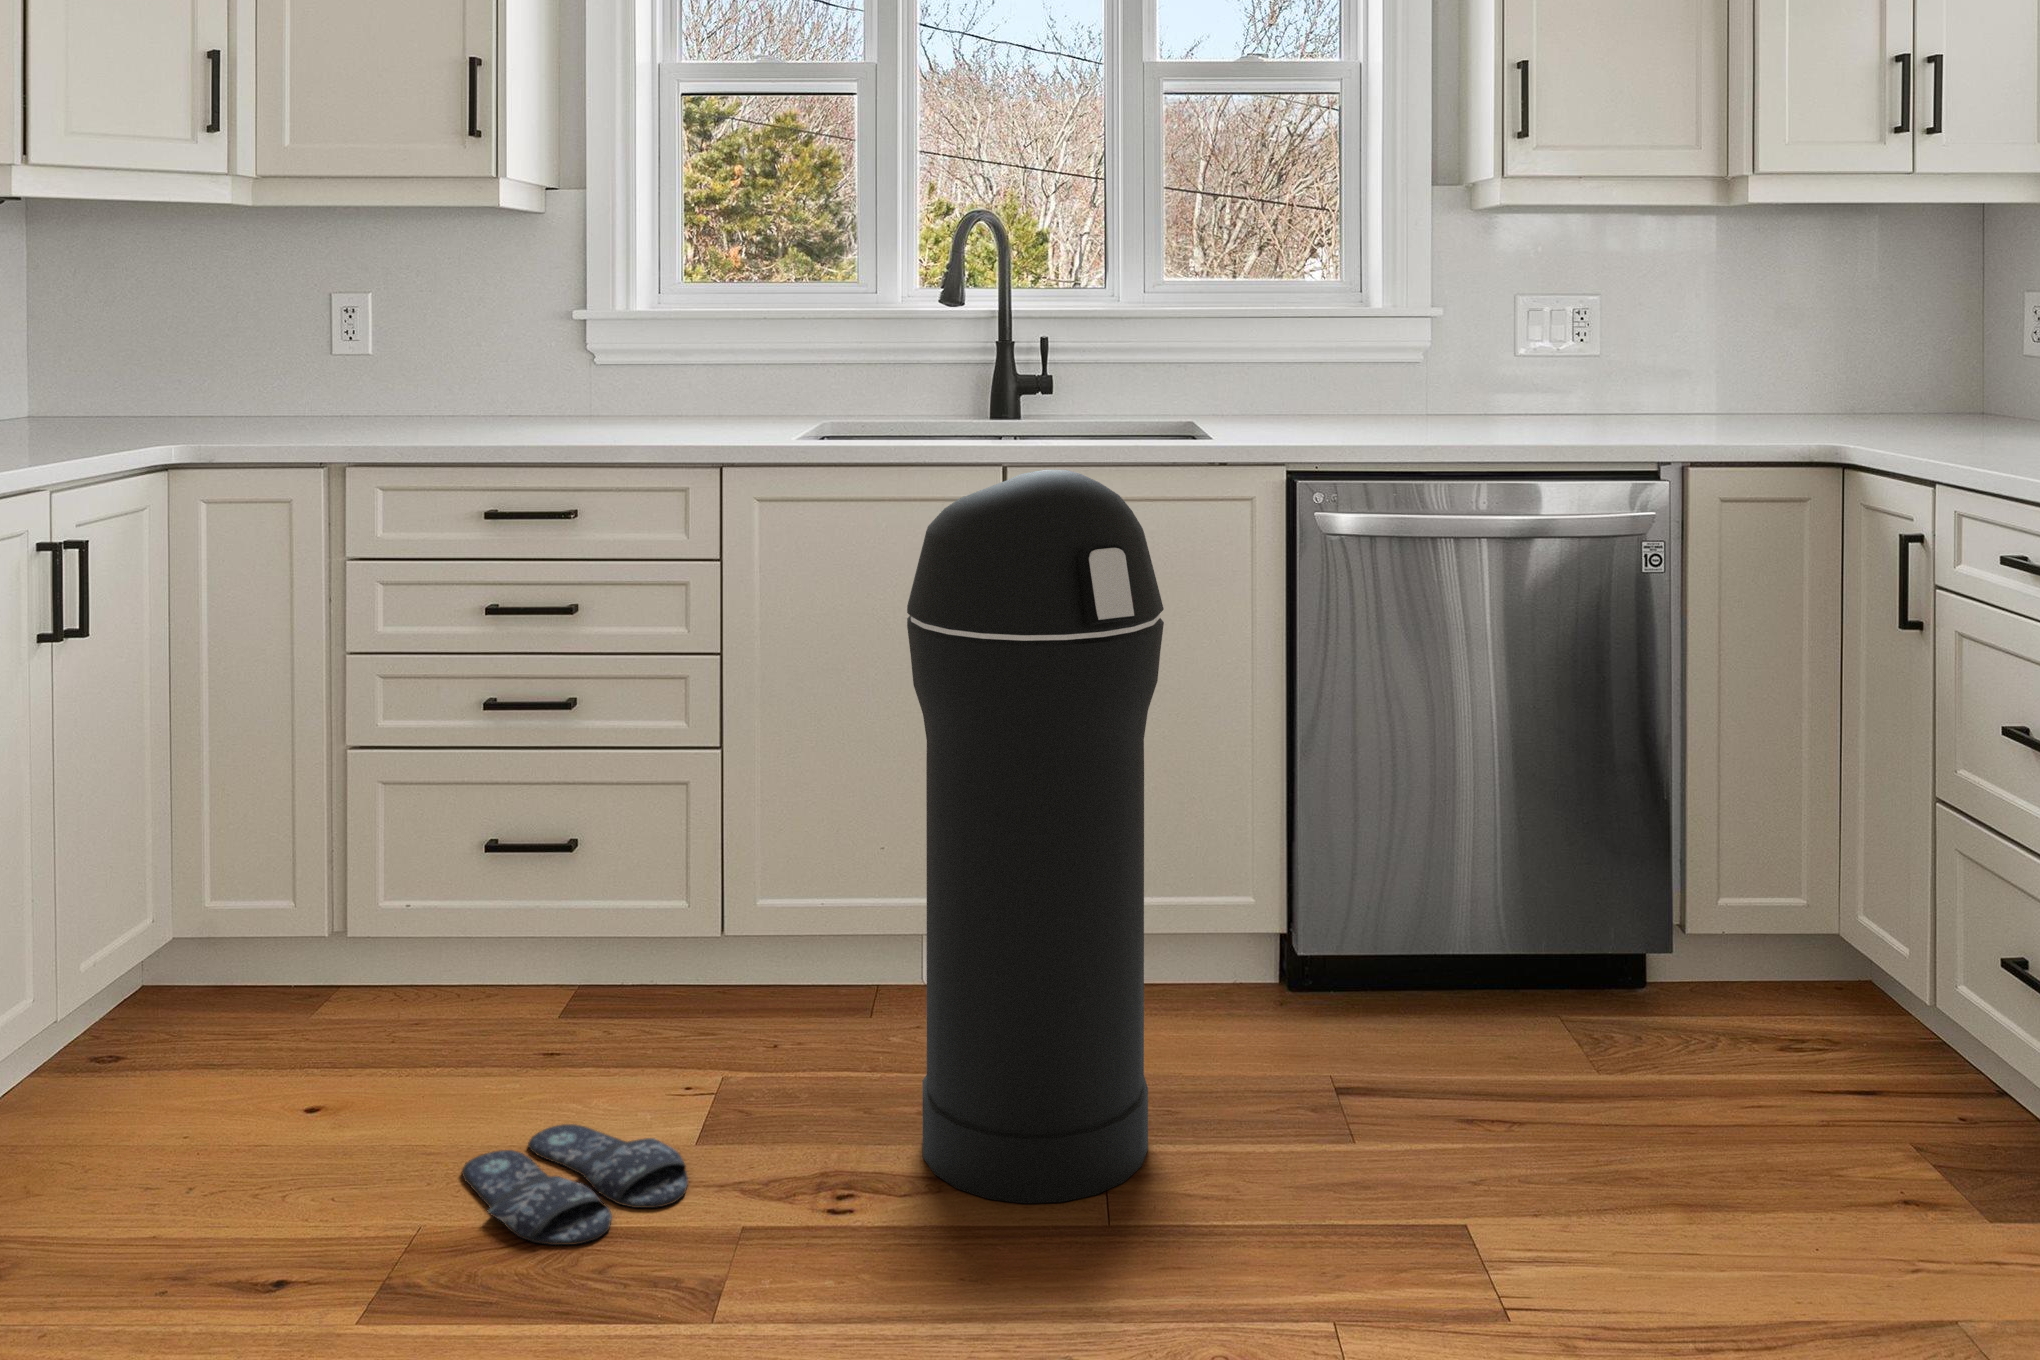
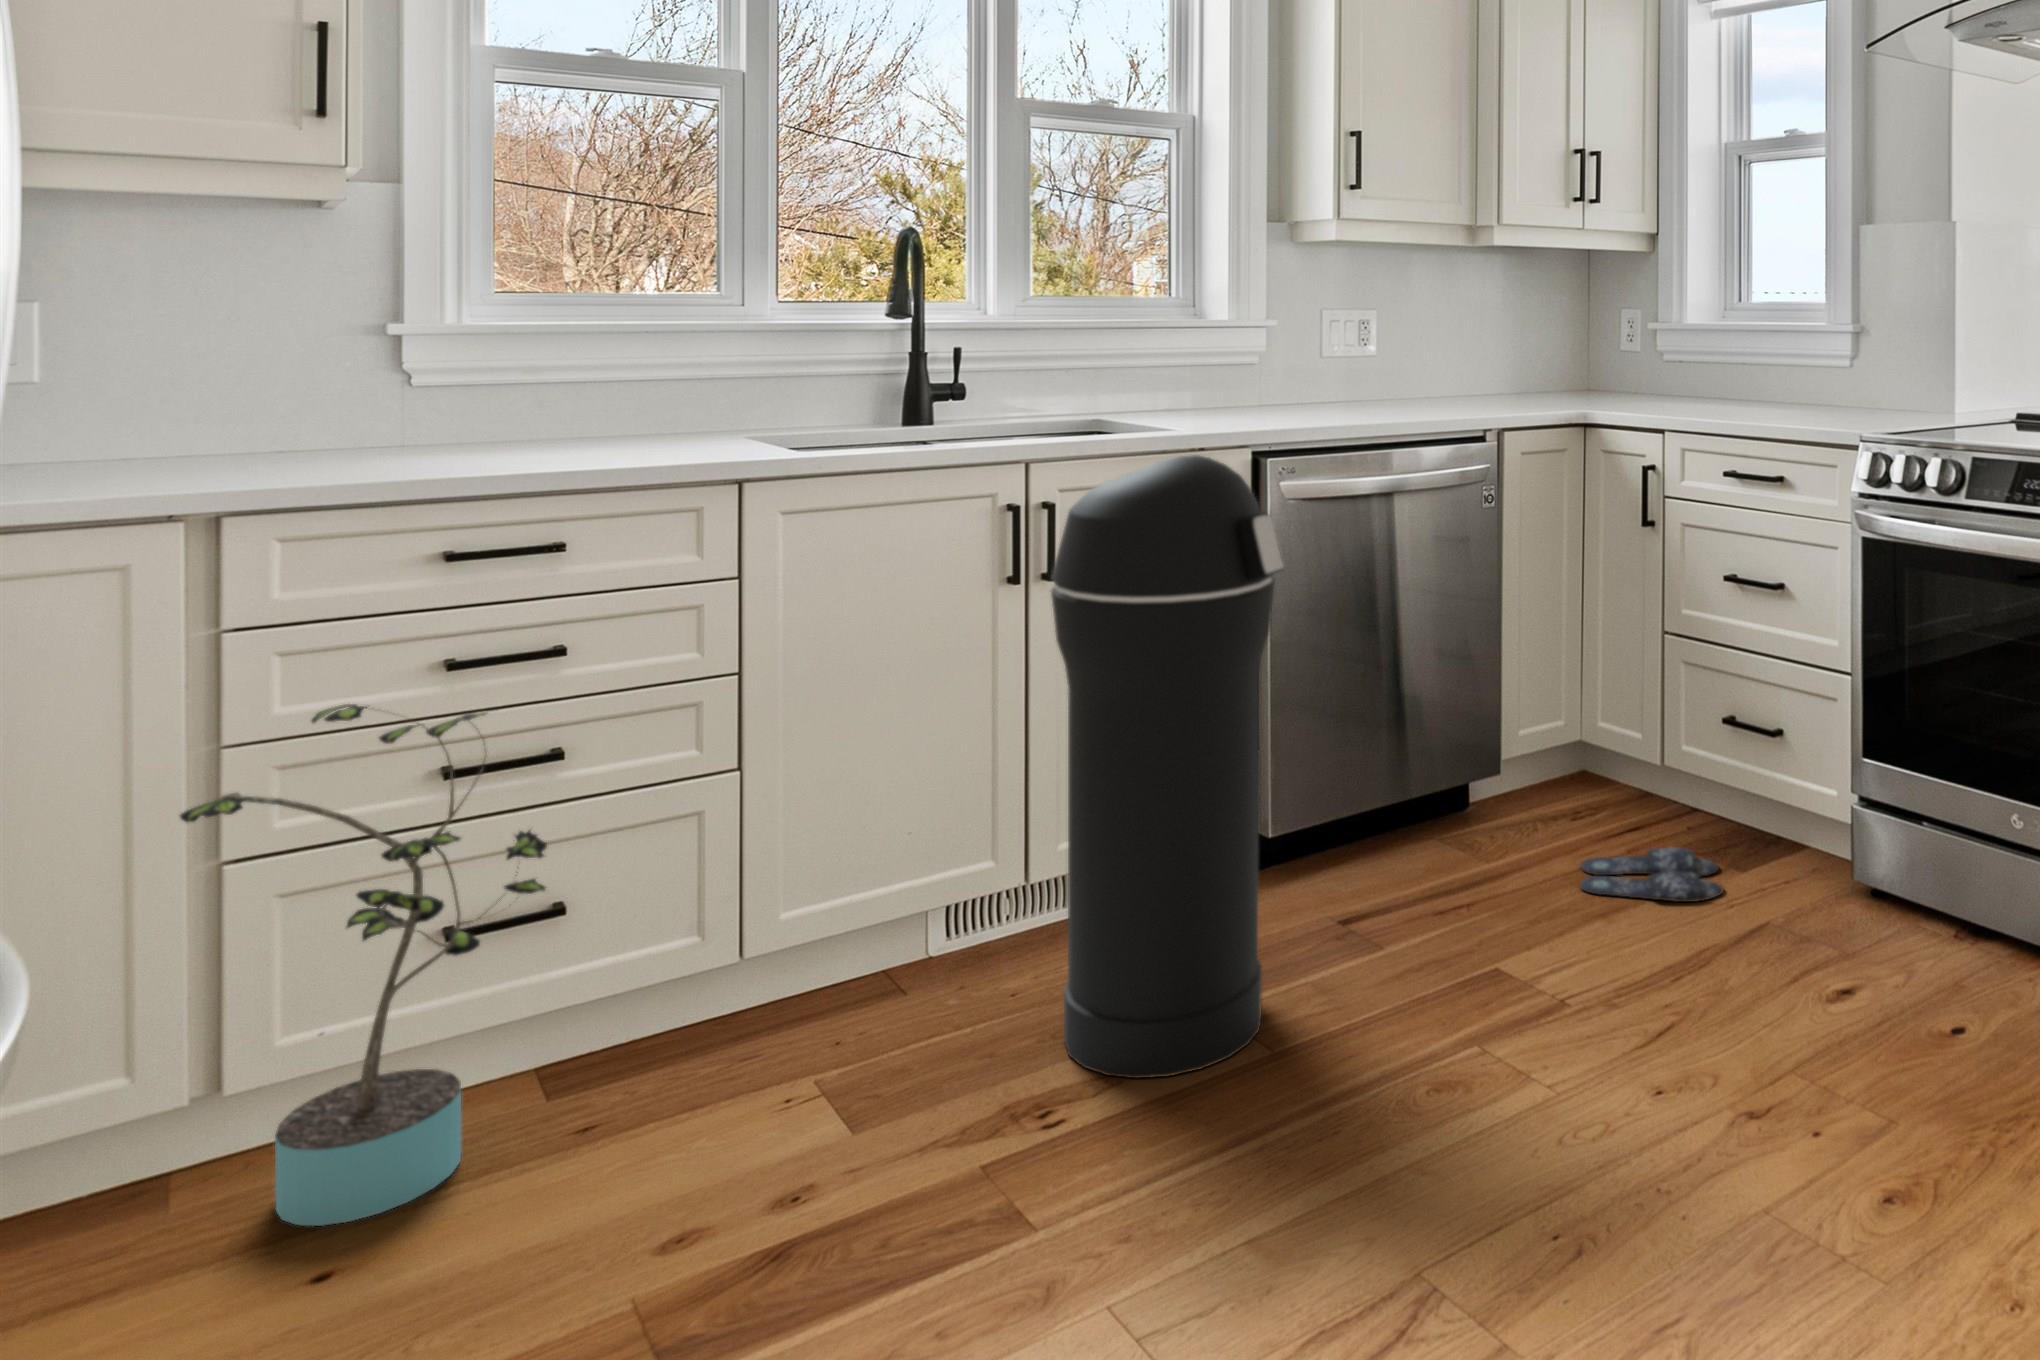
potted plant: none [247,641,501,1085] -> present [180,704,547,1226]
slippers: present [462,1124,688,1245] -> present [1579,847,1723,902]

